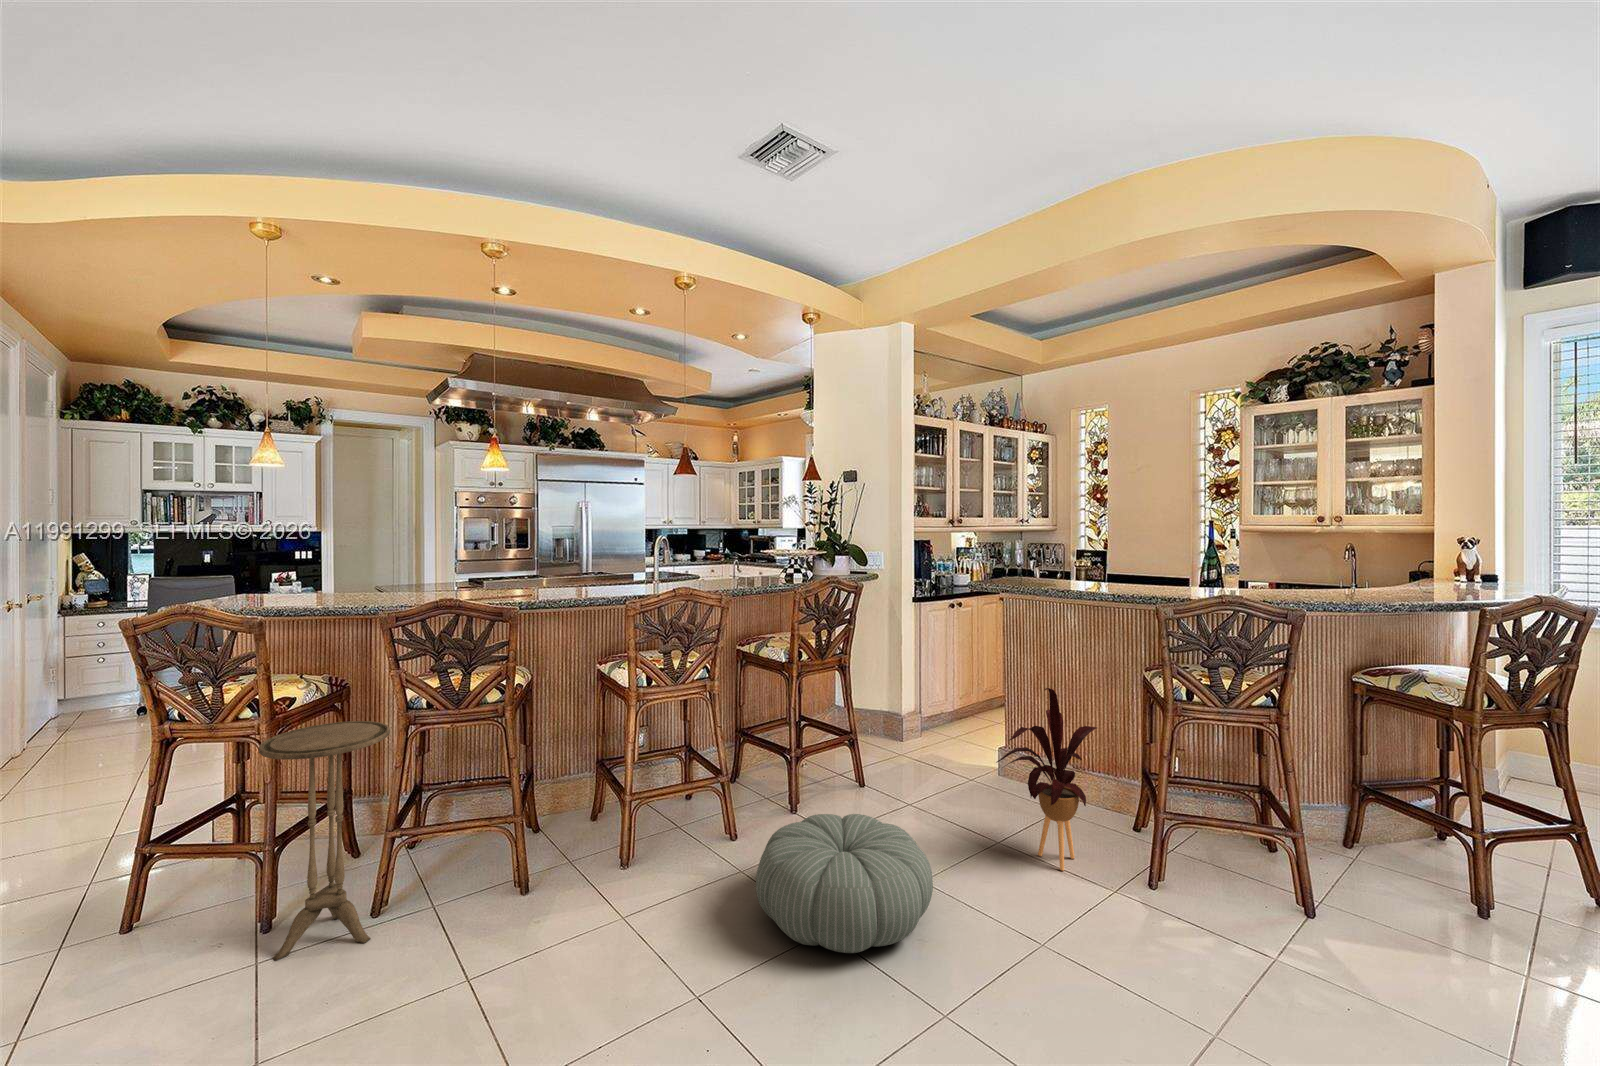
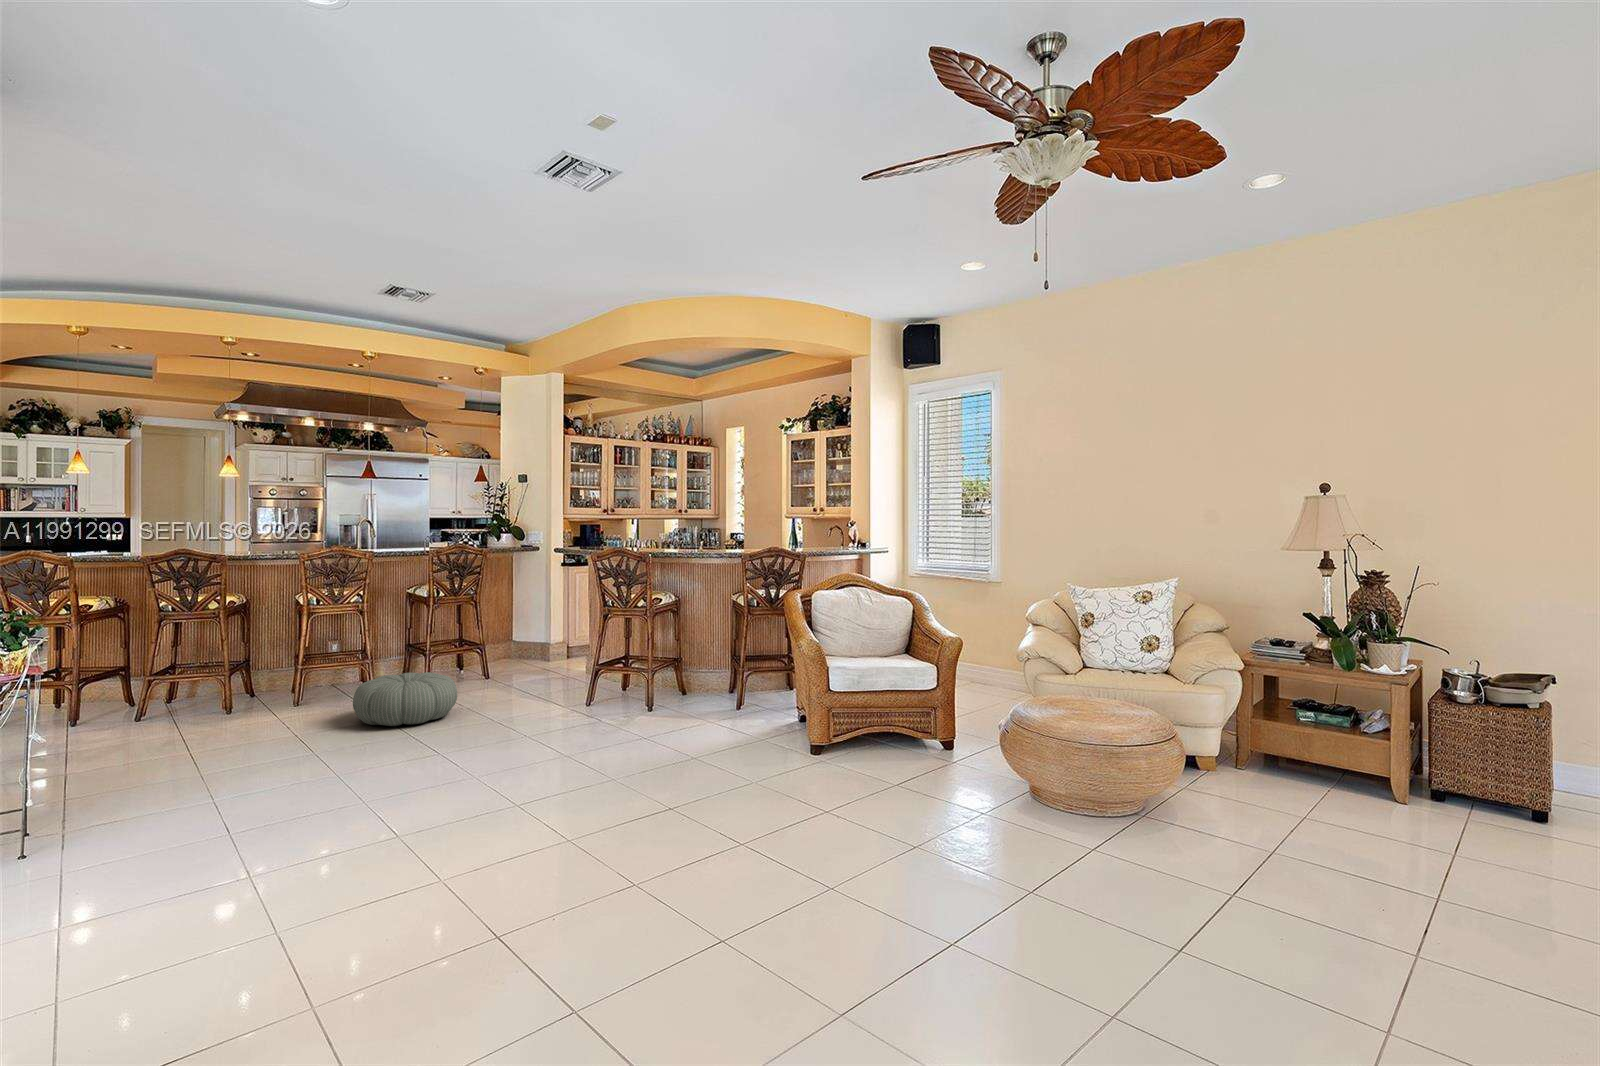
house plant: present [996,688,1097,871] -> none [520,603,593,705]
side table: present [259,721,390,961] -> none [70,618,147,734]

